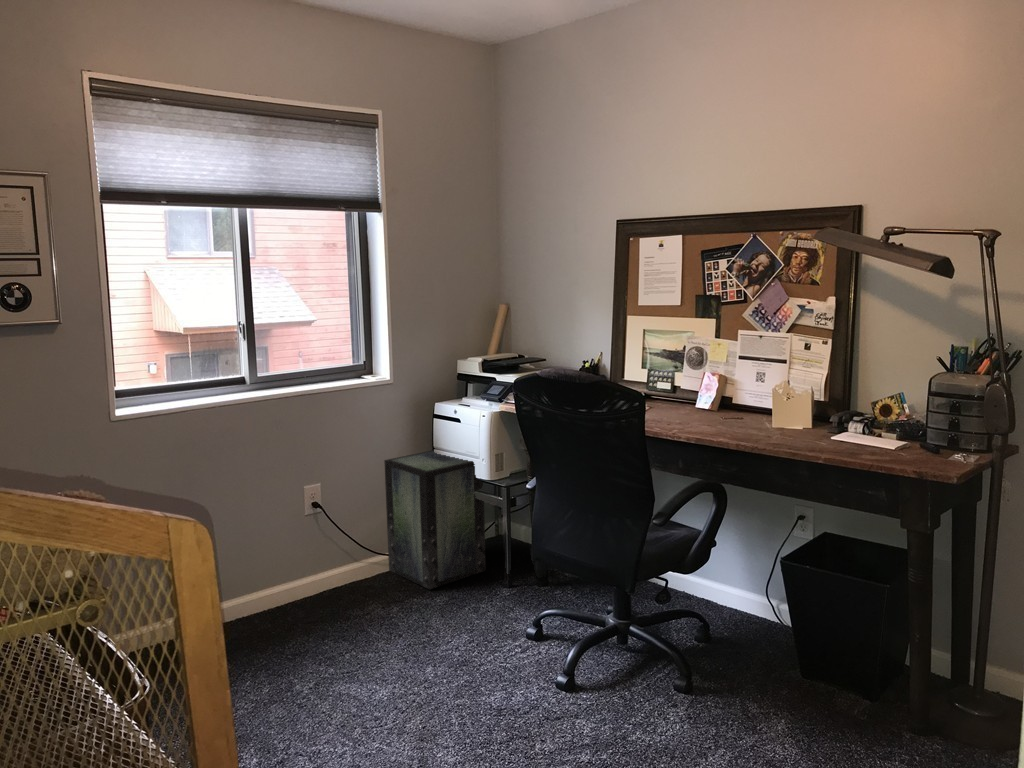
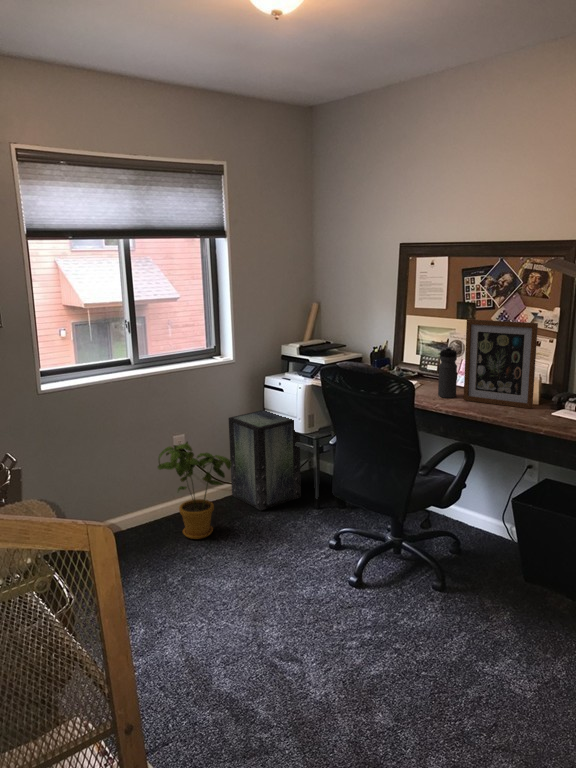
picture frame: none [710,312,808,432] -> present [464,319,538,409]
water bottle: none [674,351,699,422] -> present [438,347,457,398]
house plant: none [283,489,388,630] -> present [158,442,231,539]

